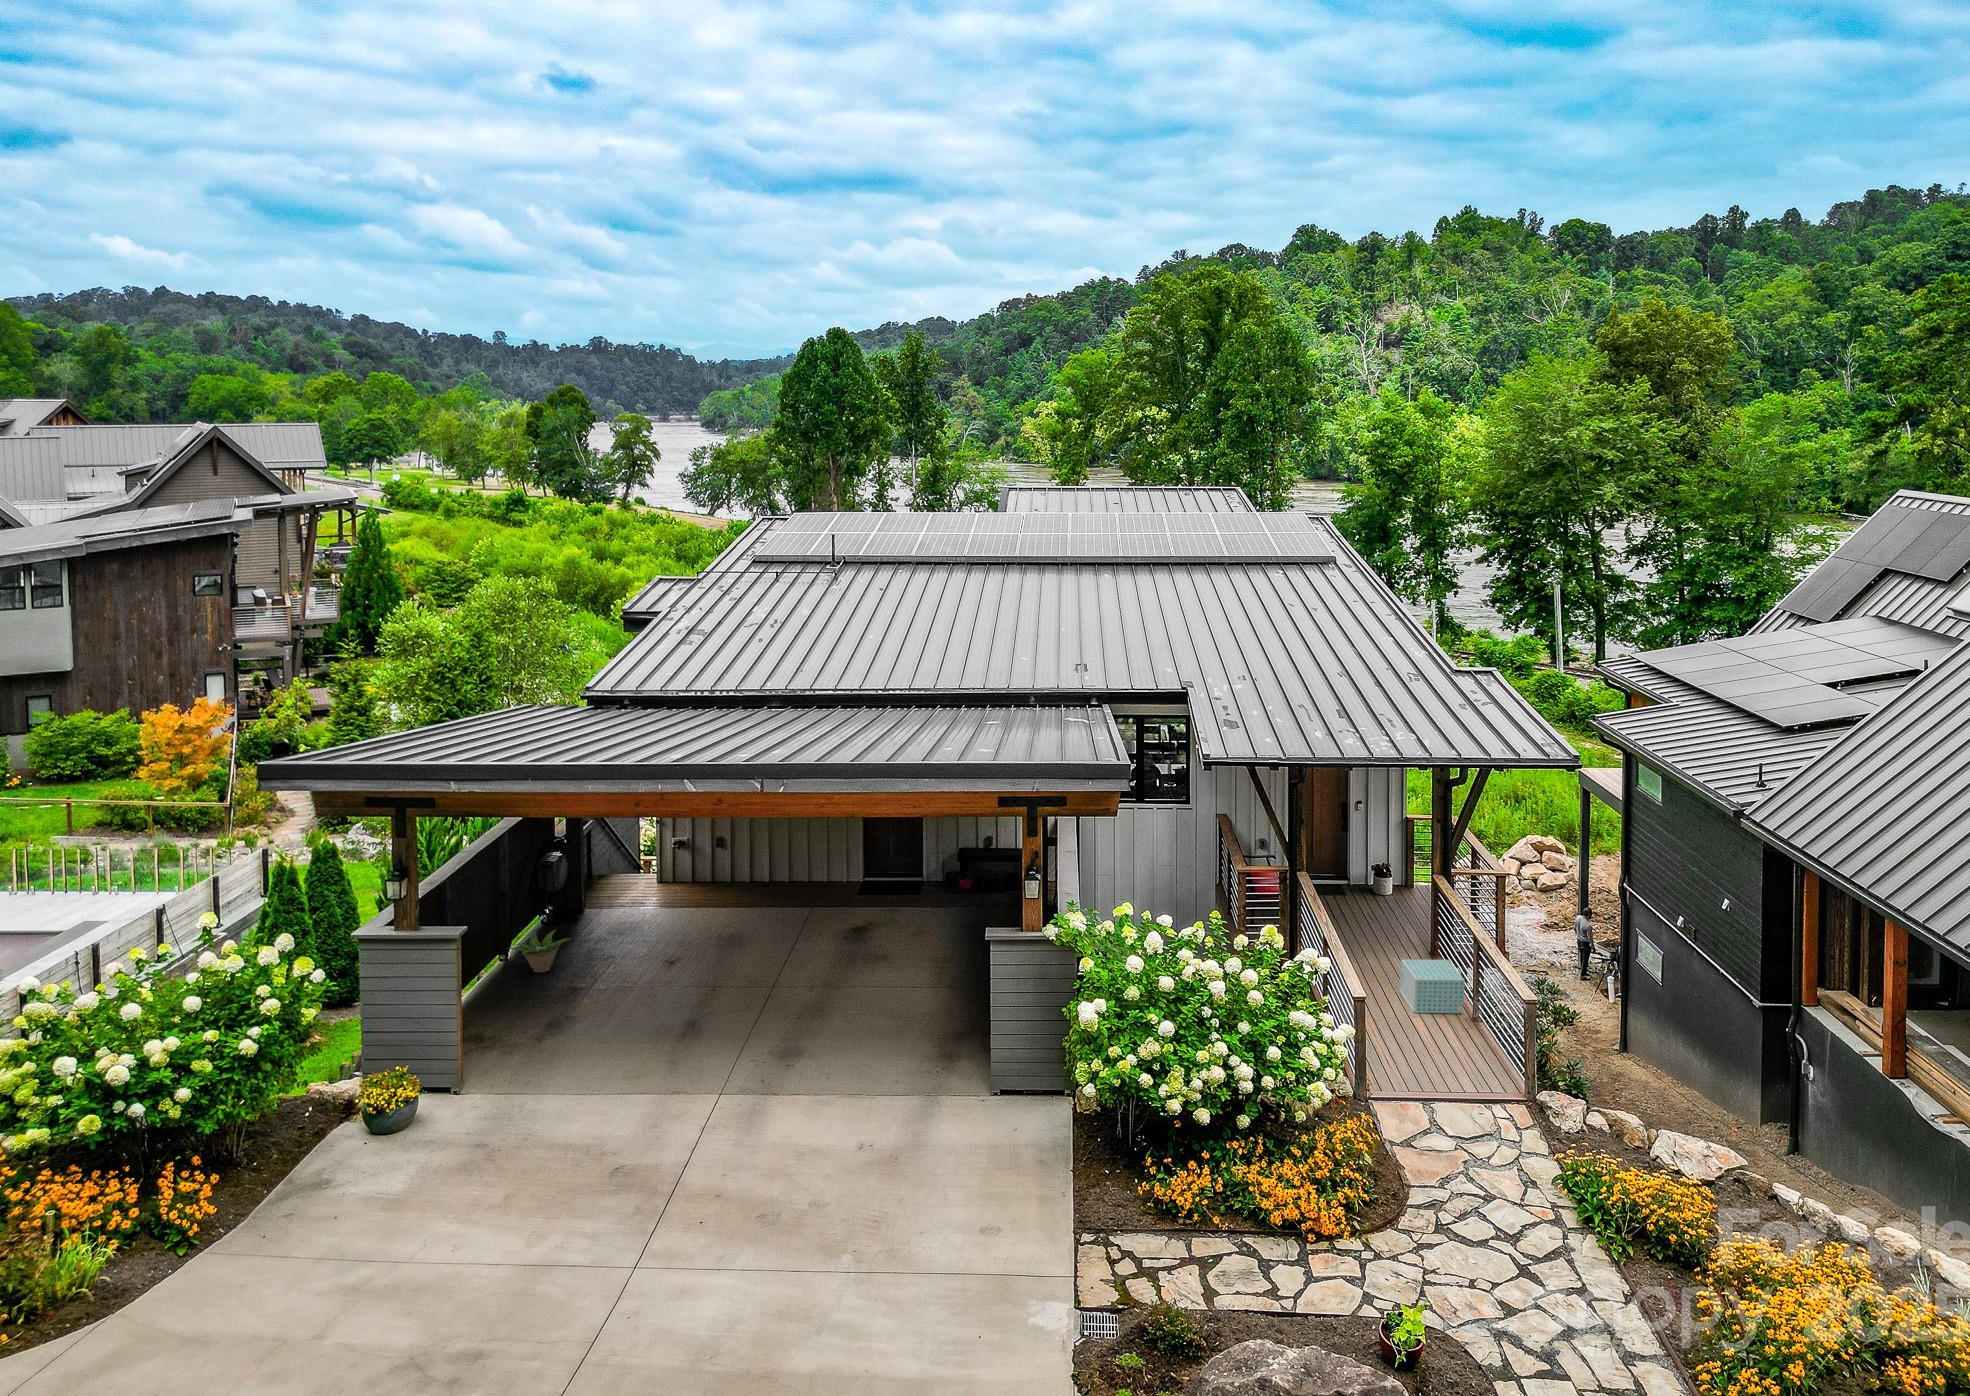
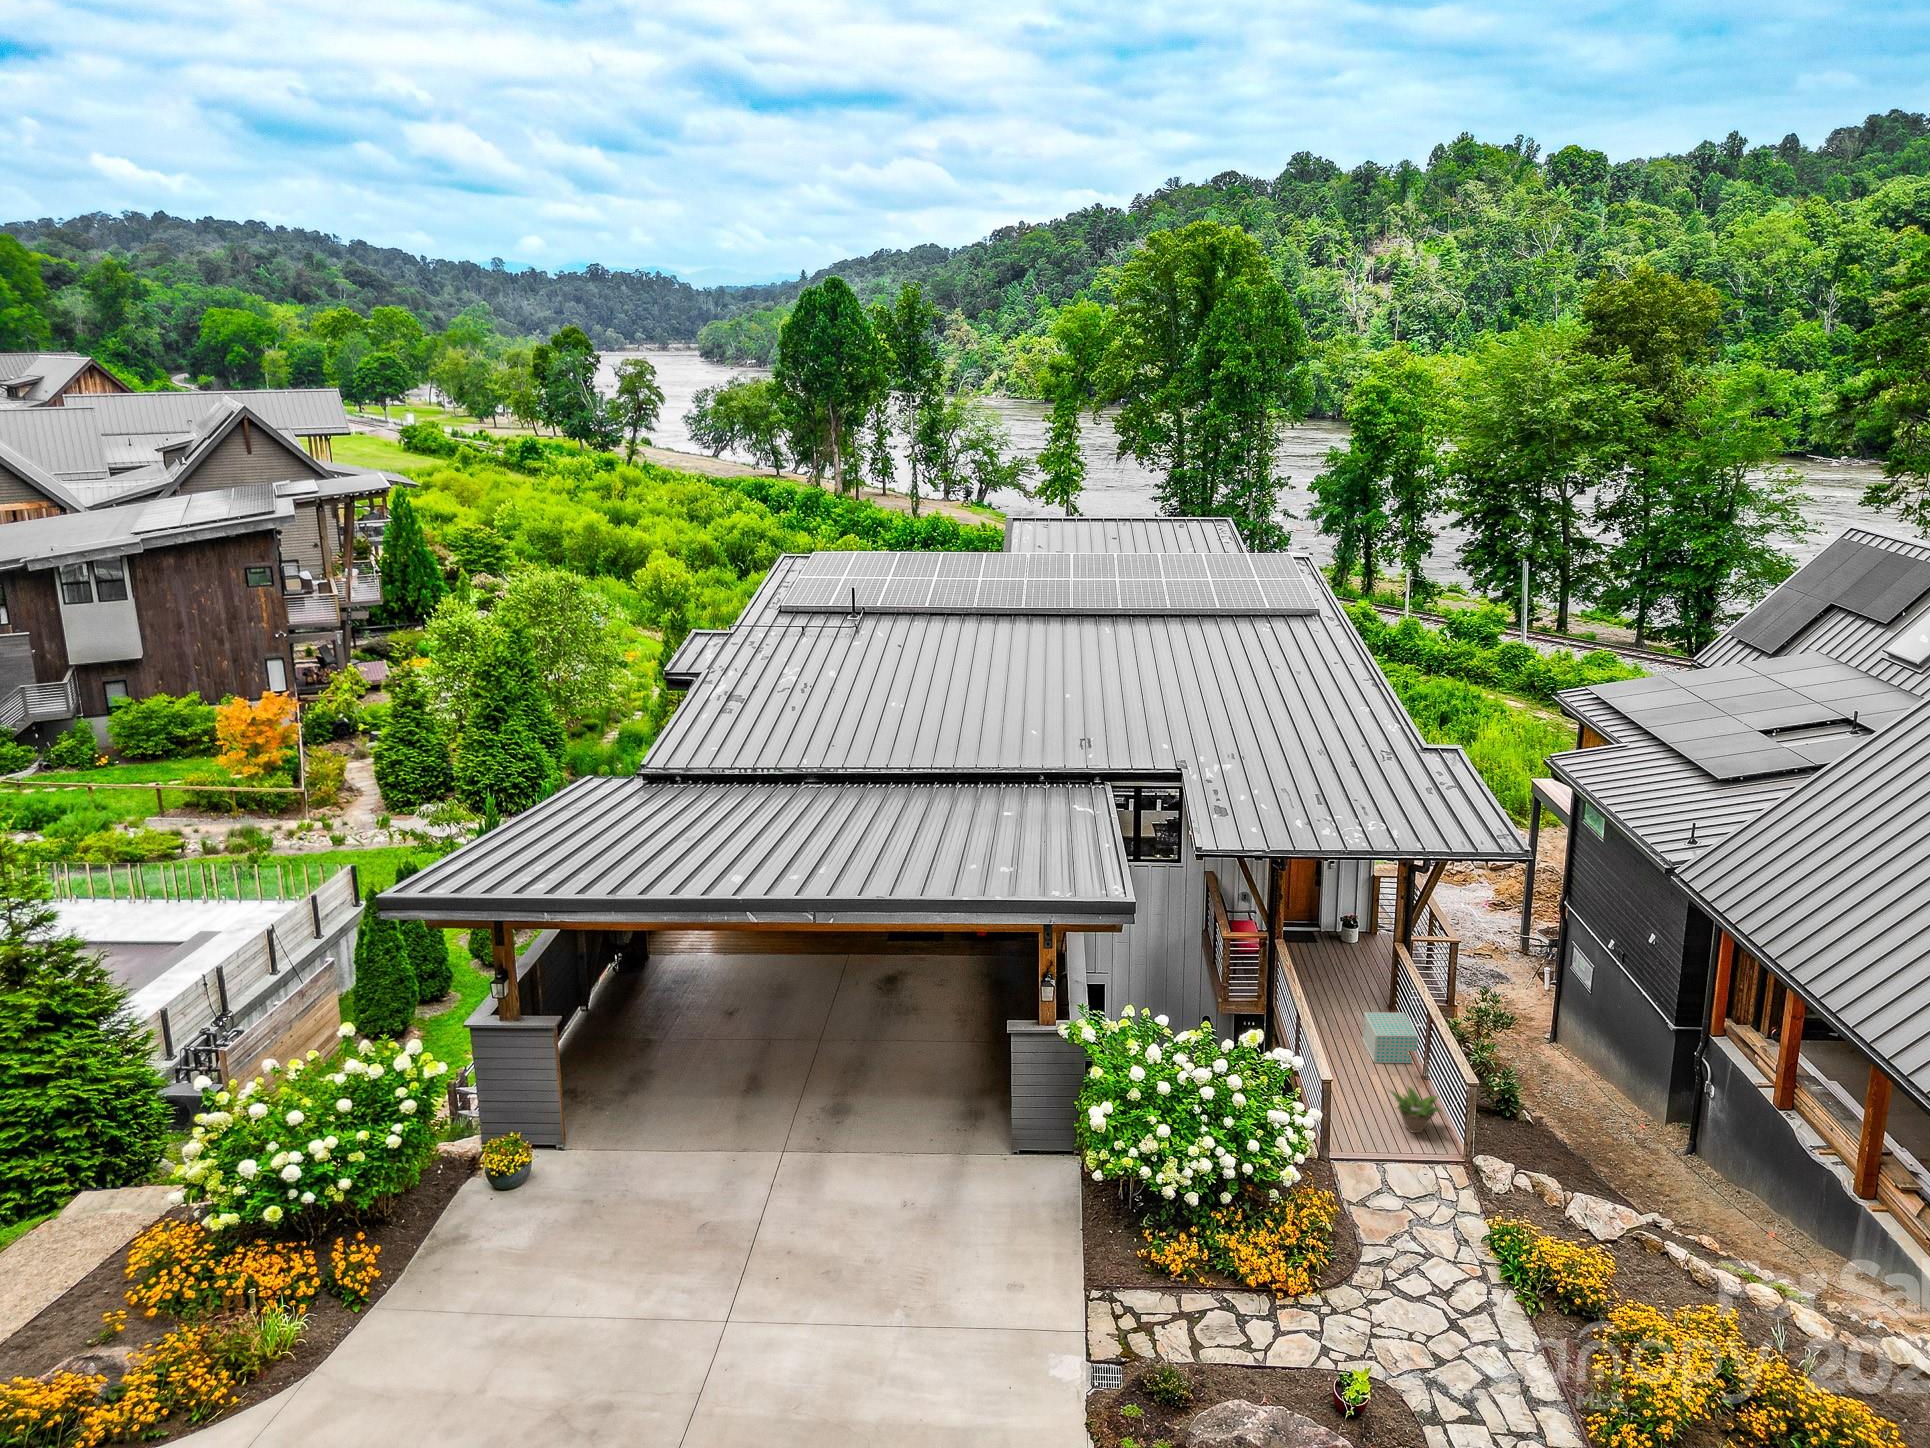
decorative plant: present [508,930,571,972] -> present [1390,1087,1442,1133]

